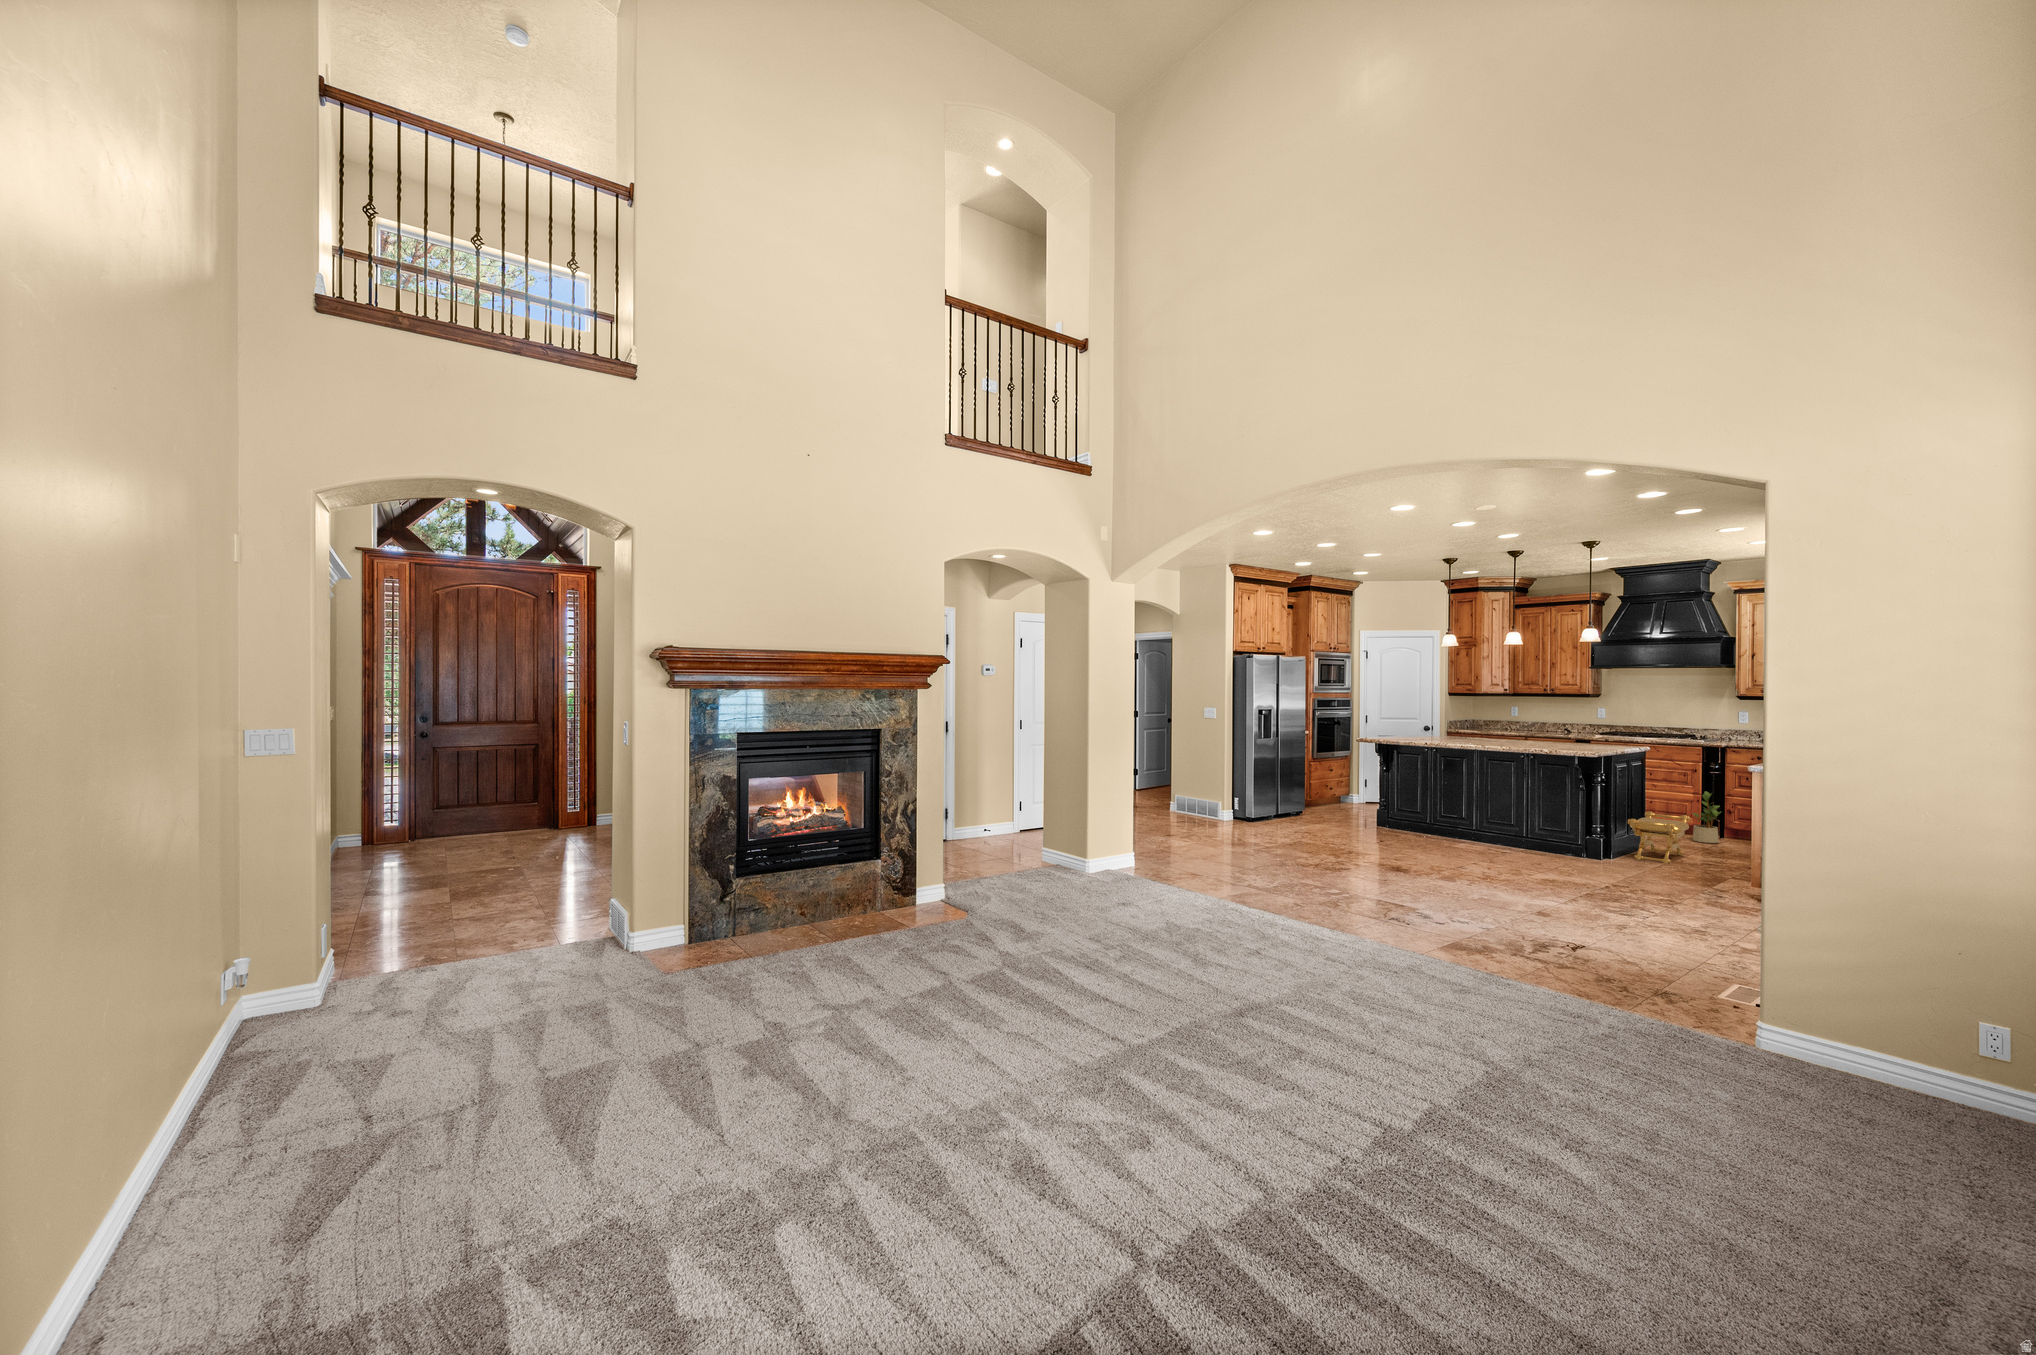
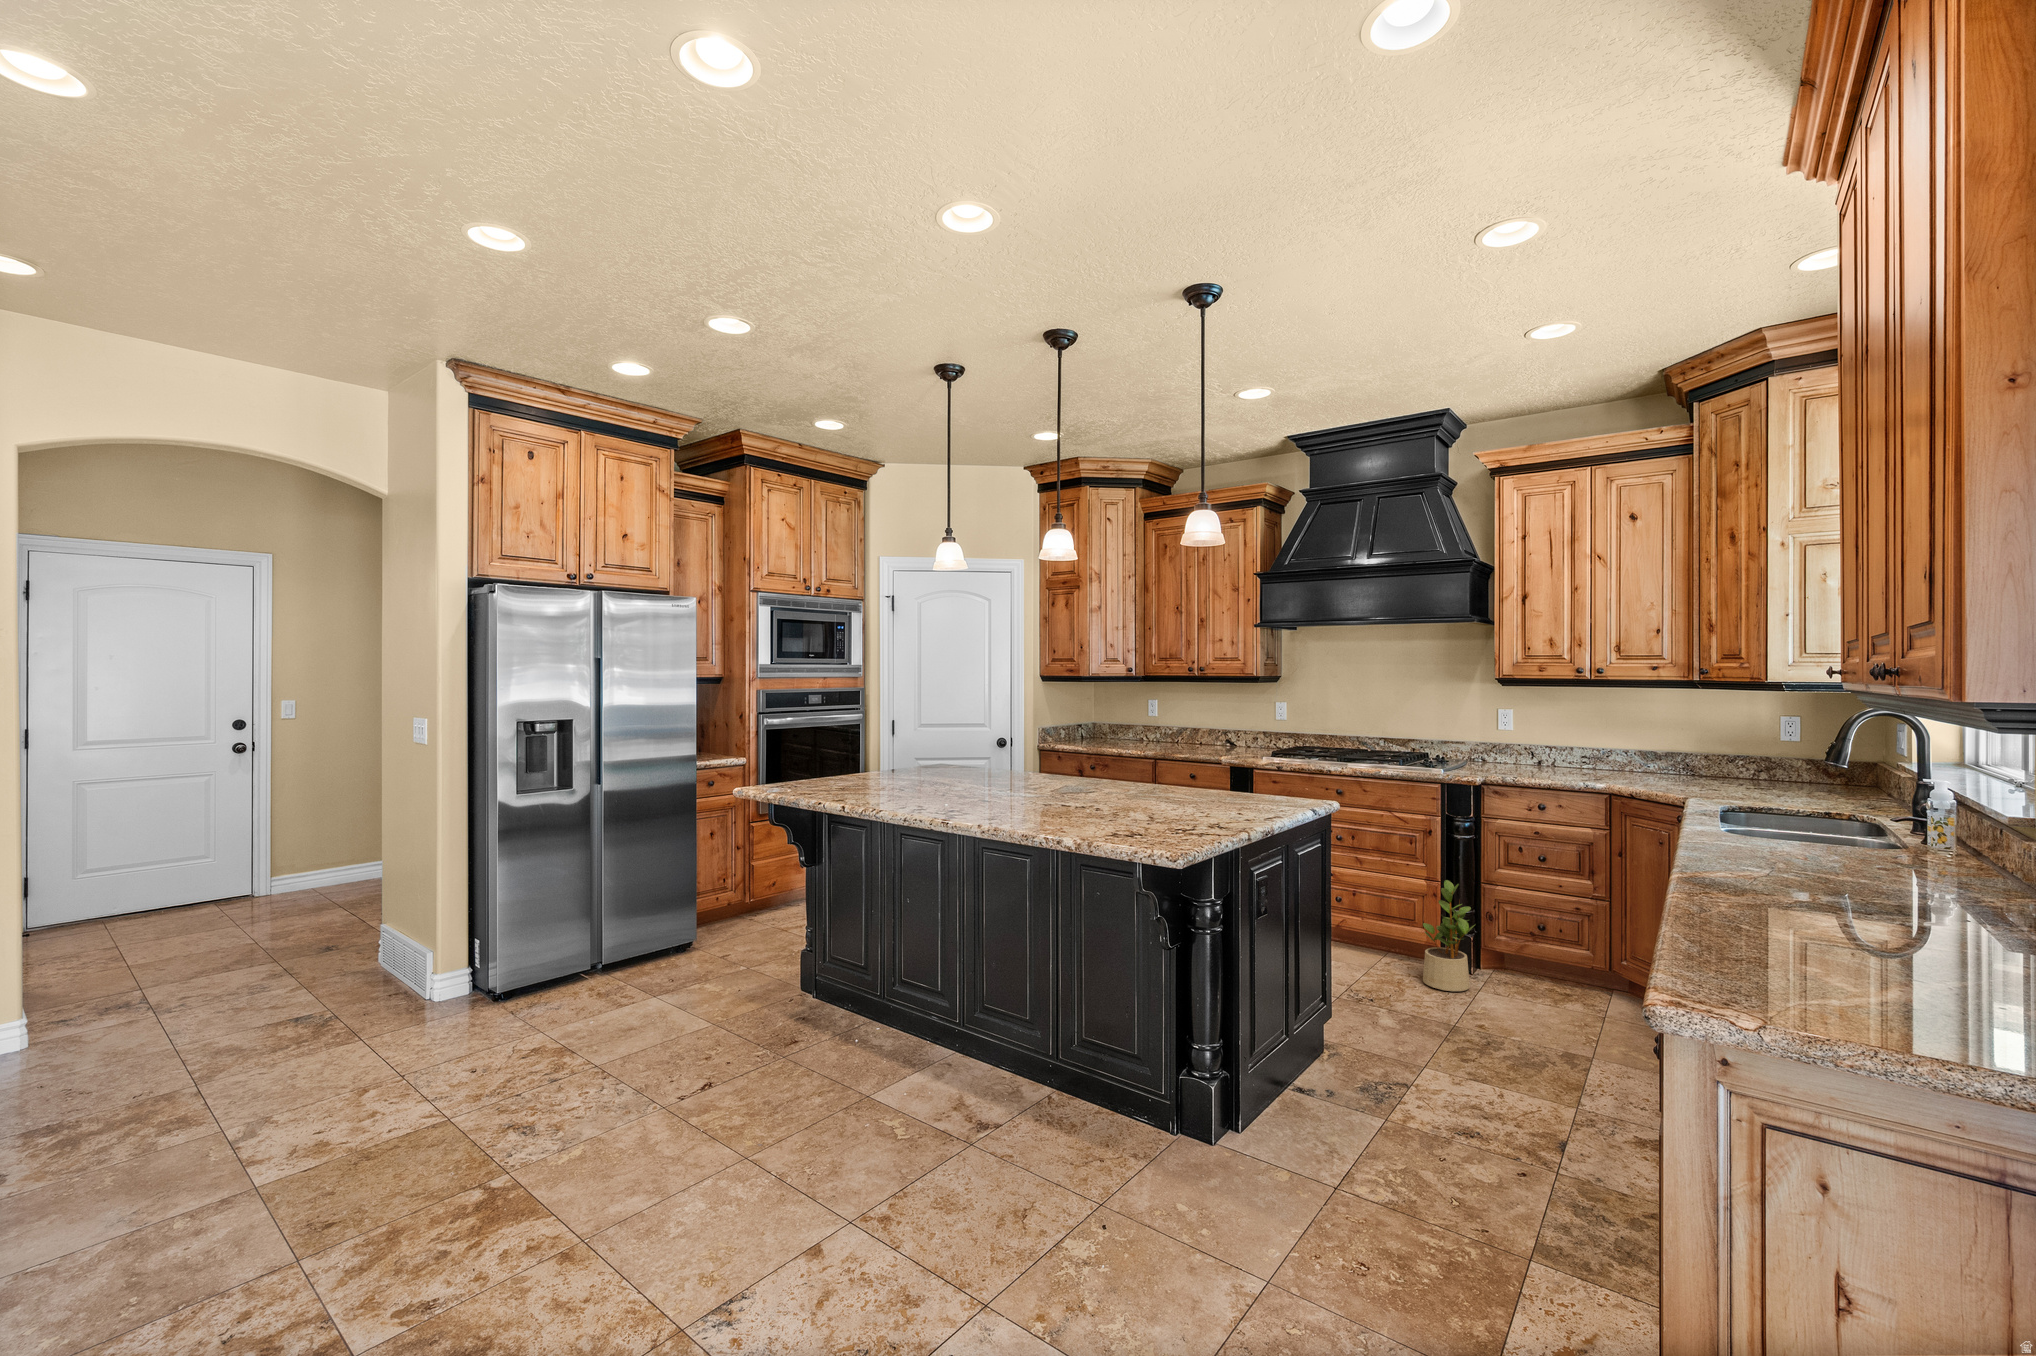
stool: present [1628,812,1690,864] -> none [1283,958,1422,1135]

